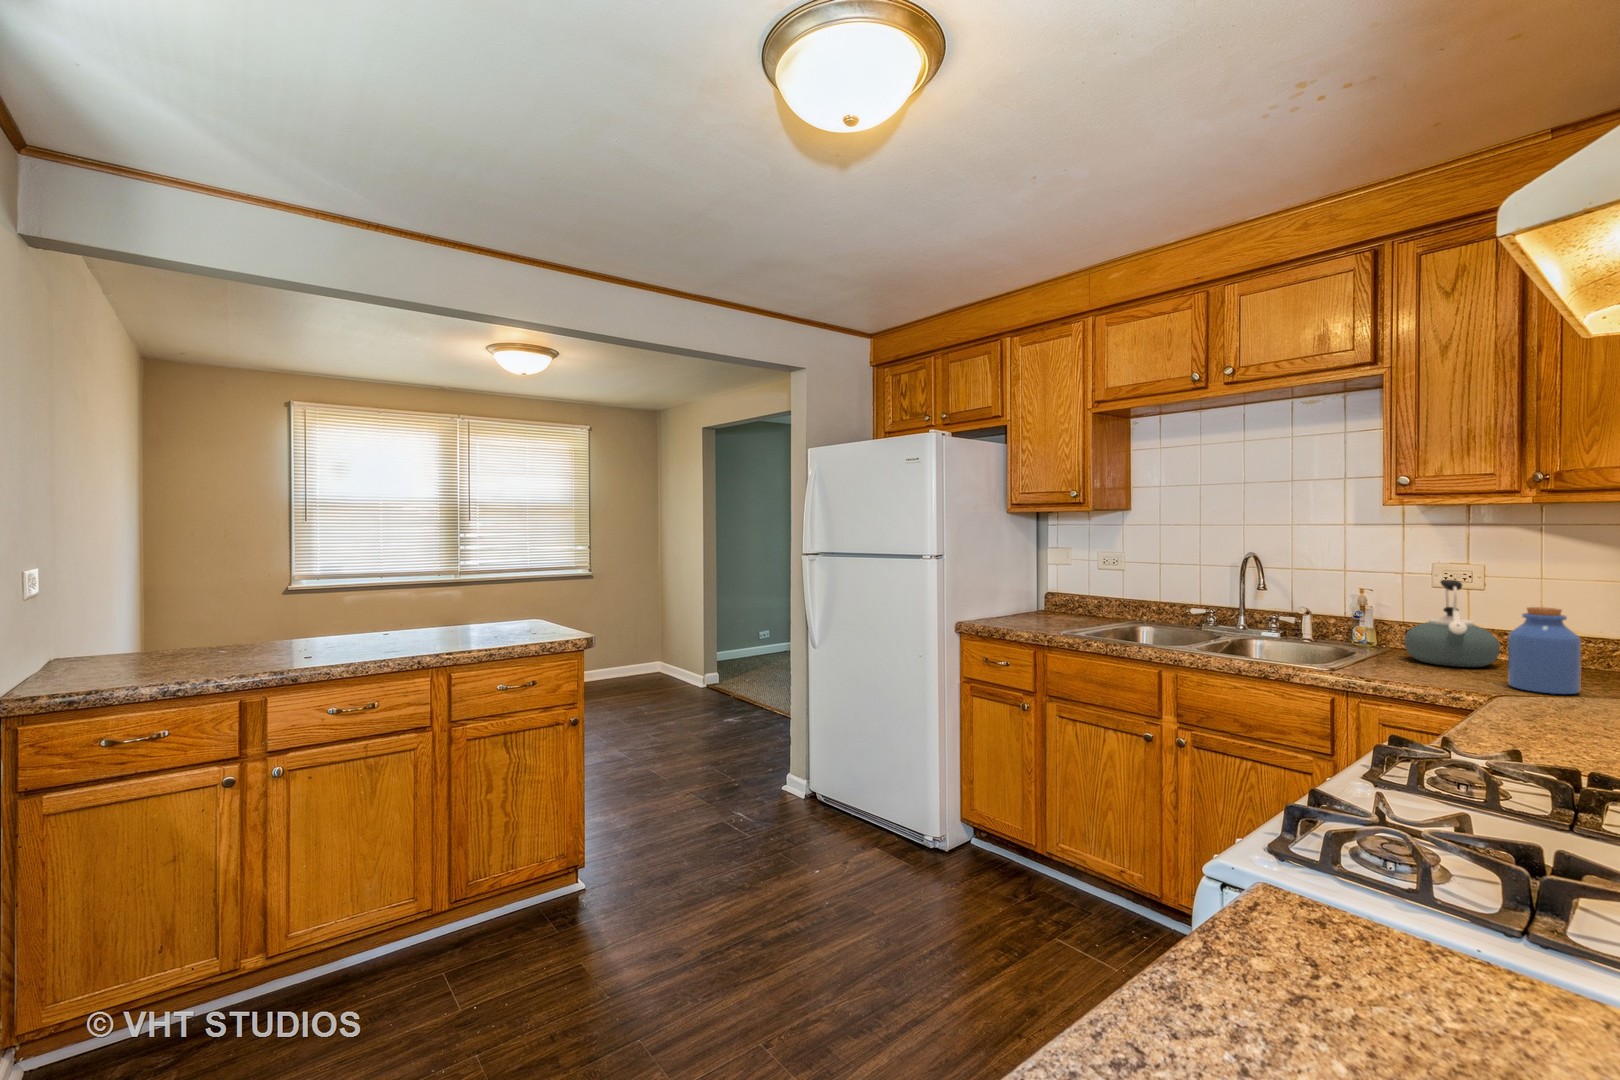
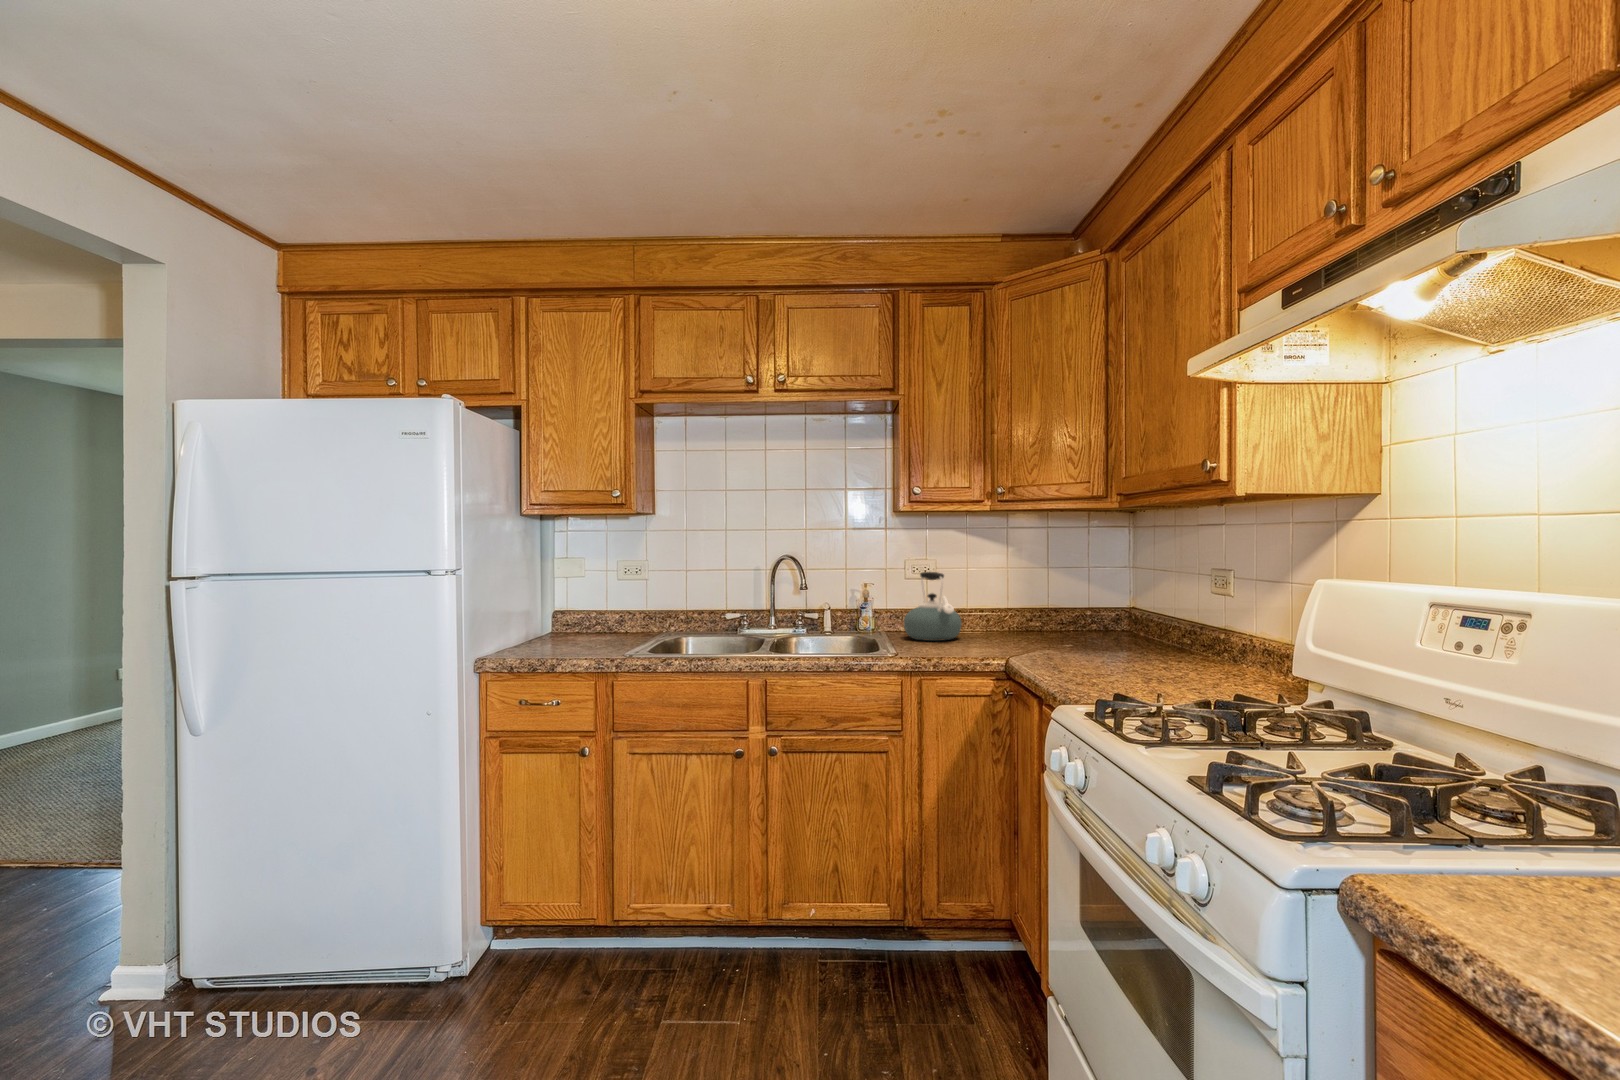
jar: present [1508,607,1581,694] -> none [993,587,1032,650]

